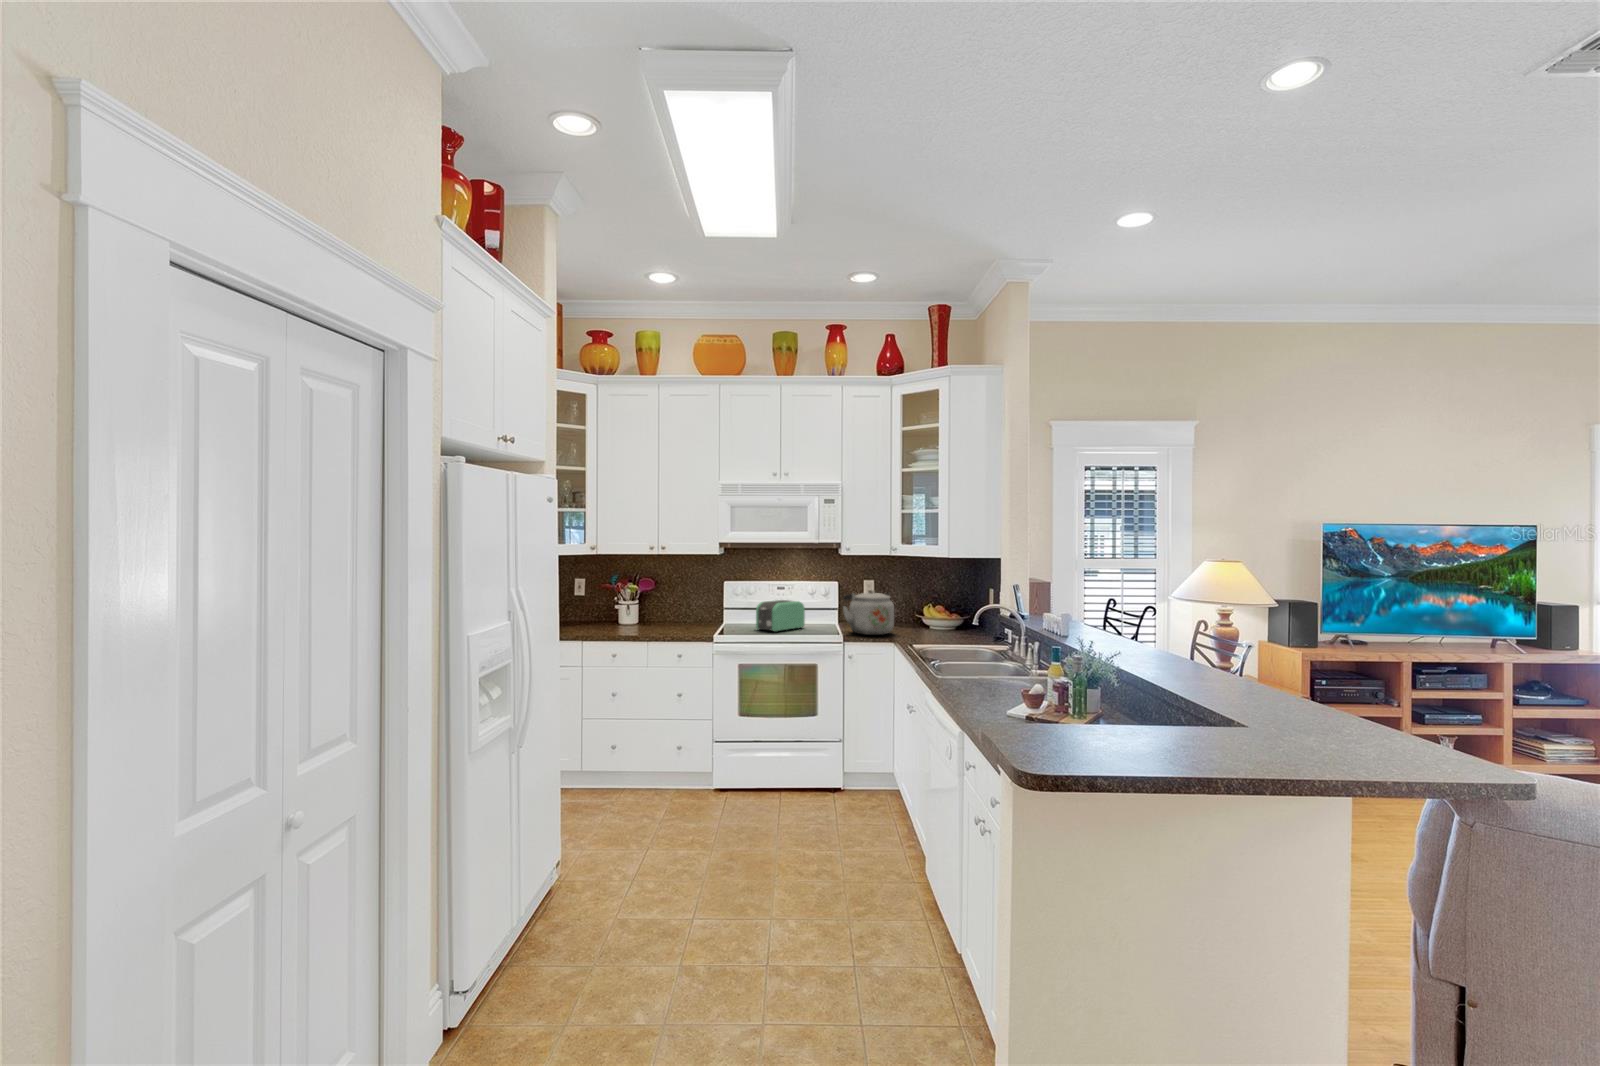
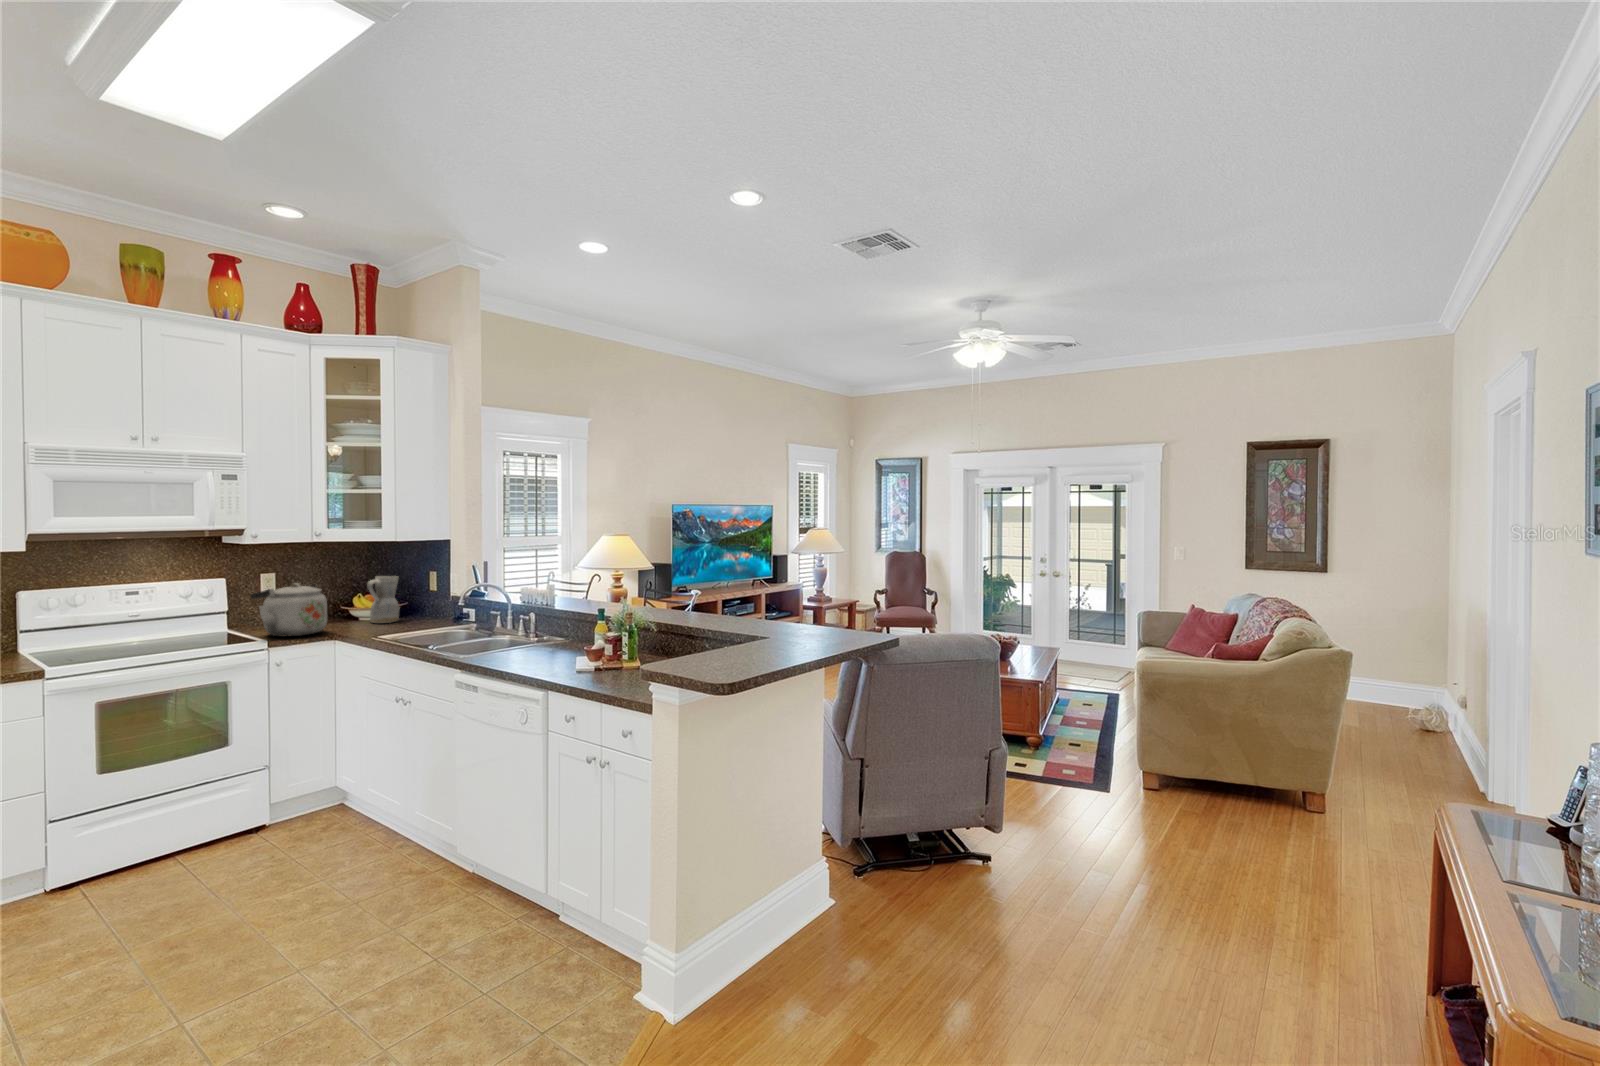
ceramic pitcher: none [931,589,960,634] -> present [367,576,399,623]
toaster: present [756,600,805,632] -> none [106,607,186,652]

